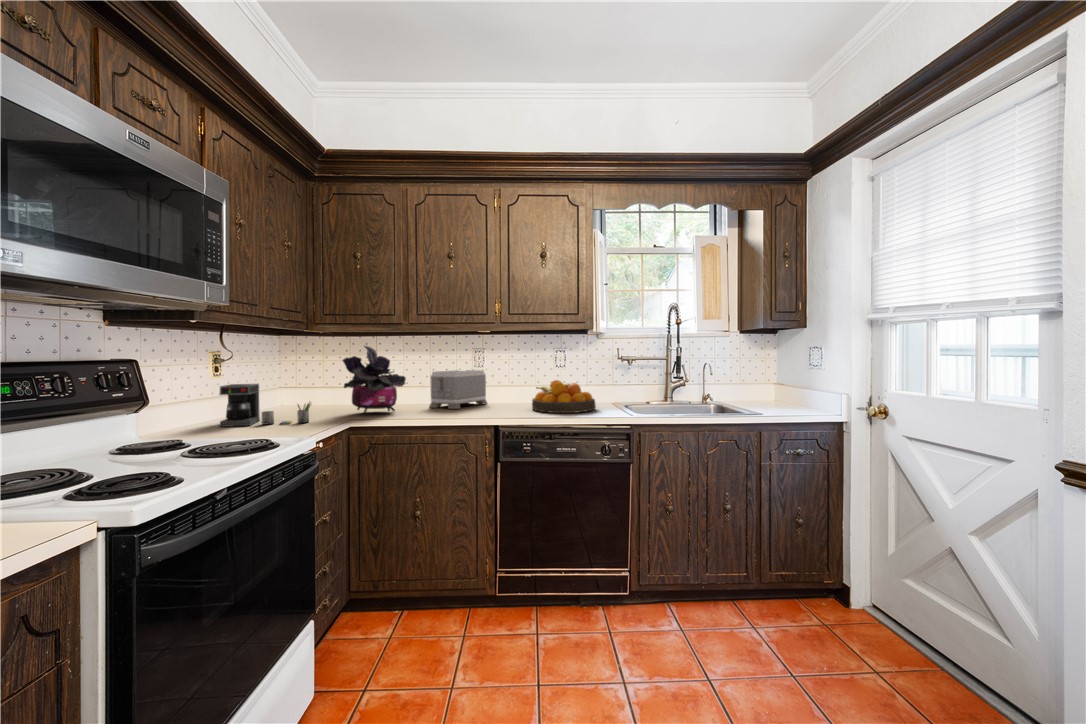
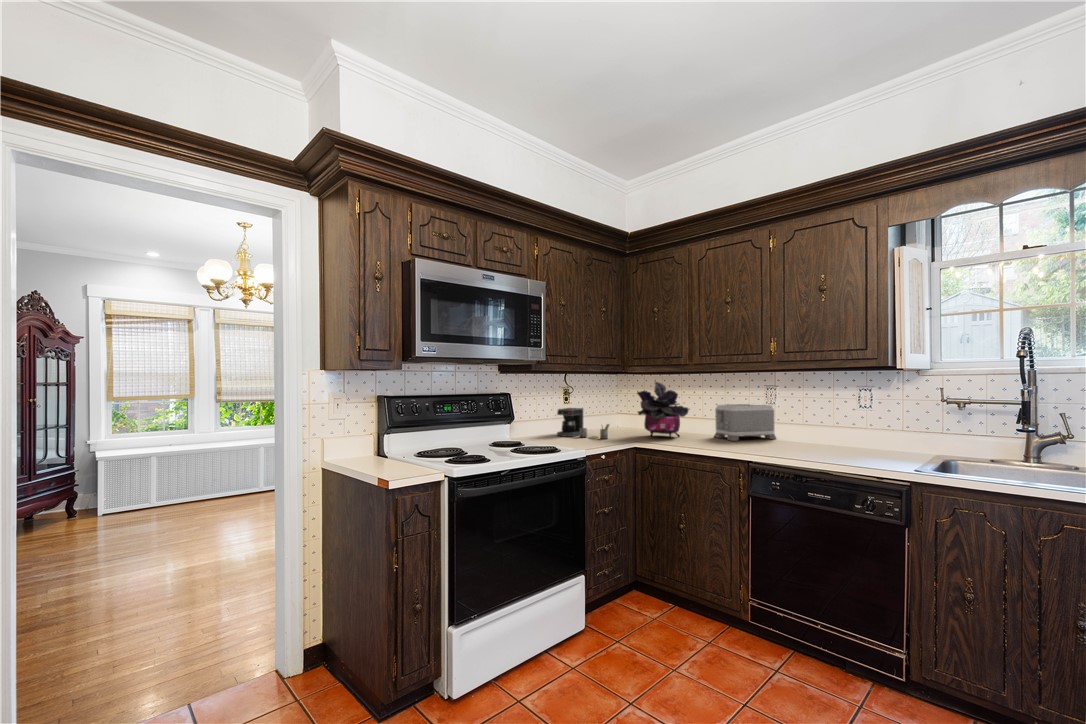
fruit bowl: present [532,380,596,413] -> none [806,421,887,459]

